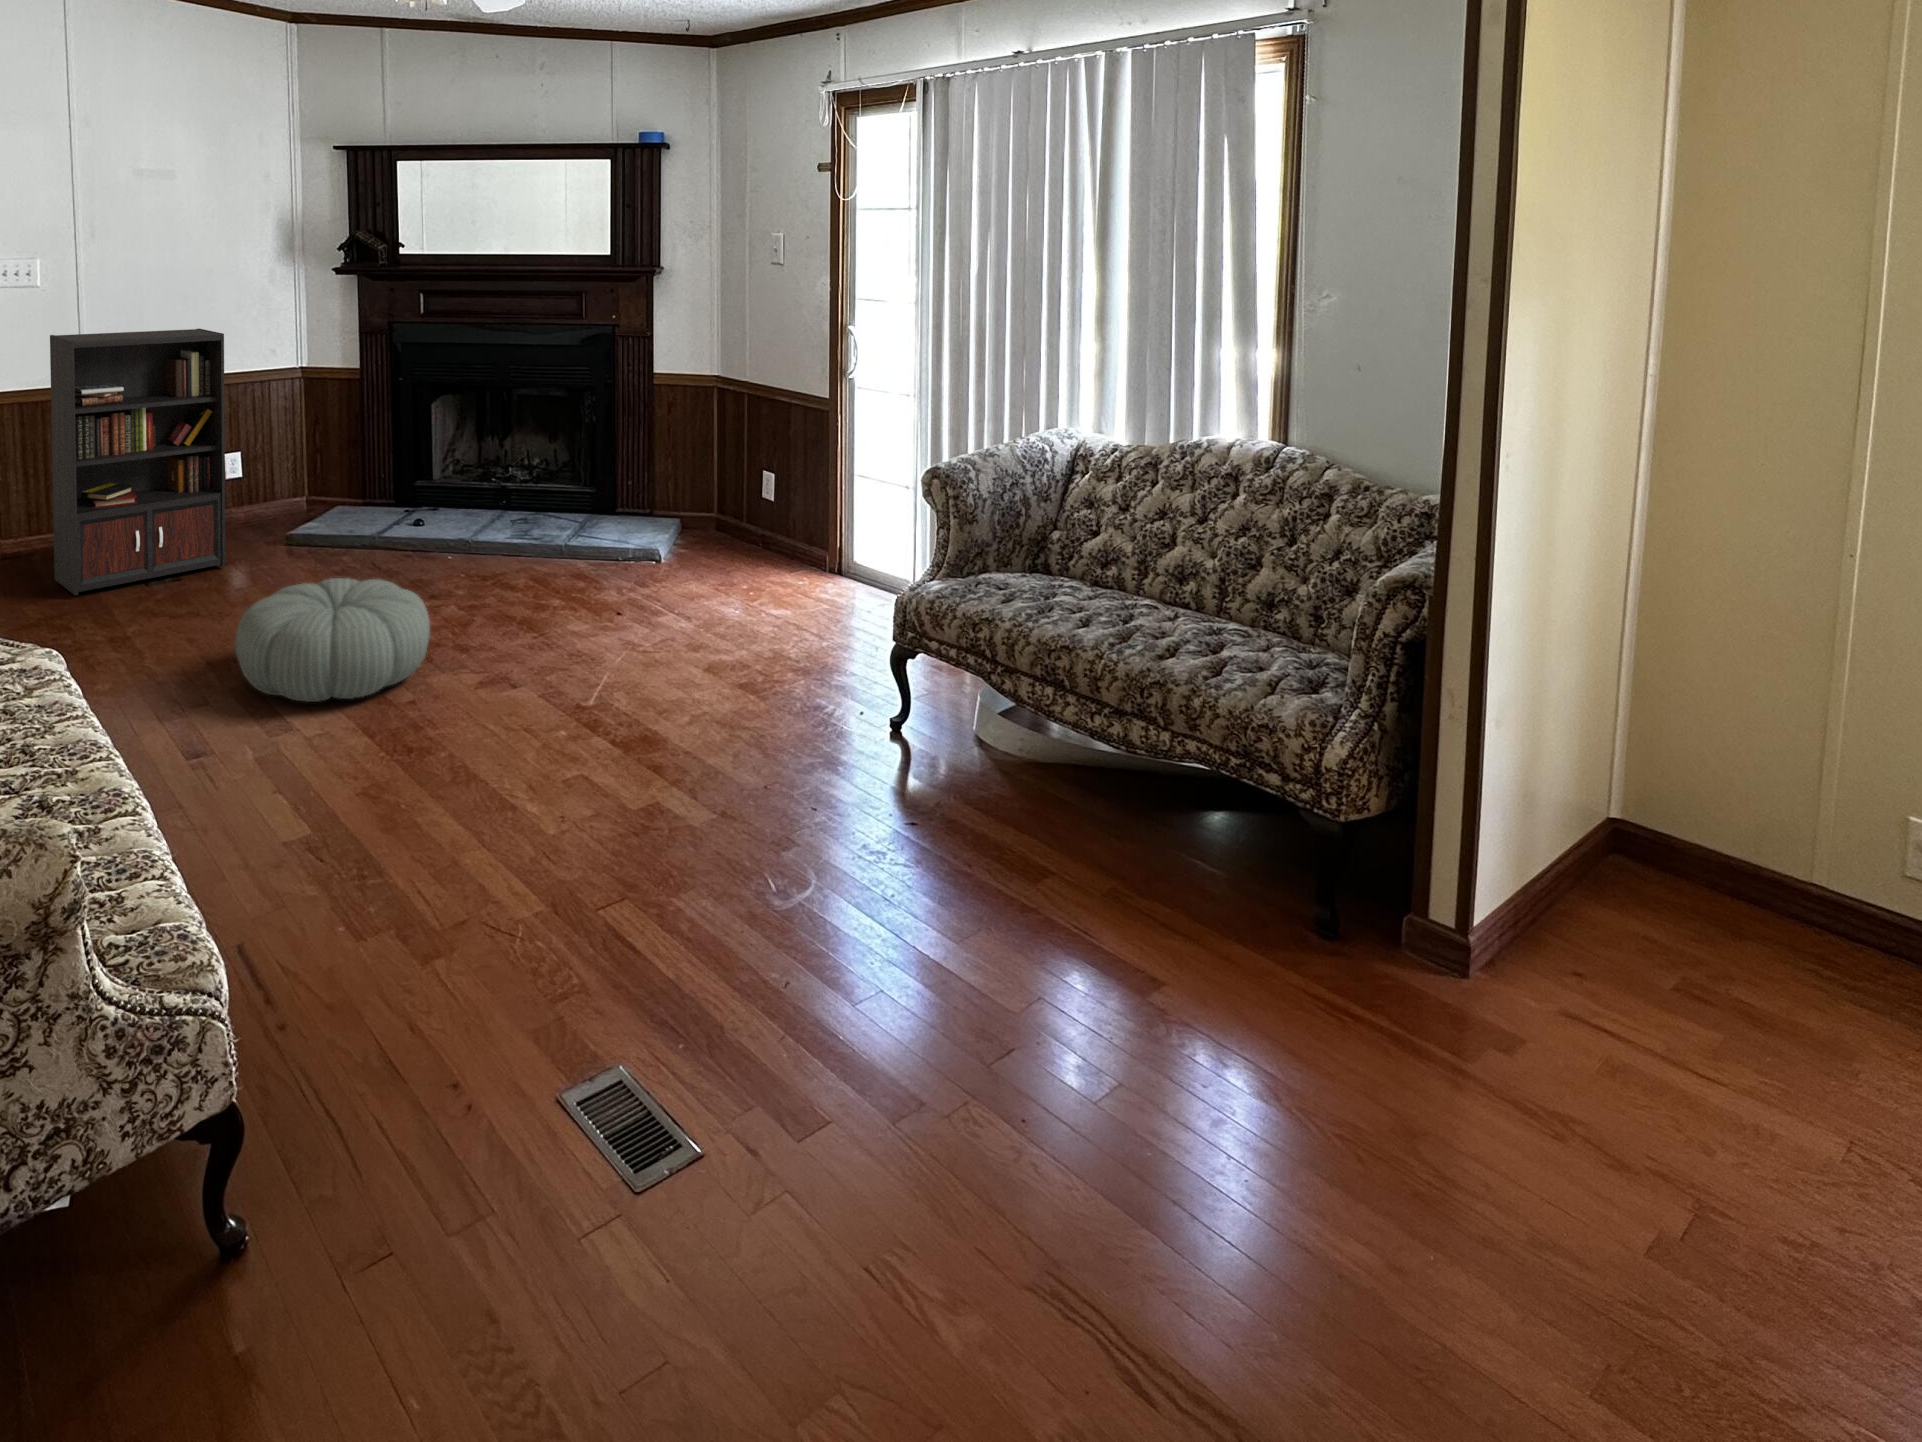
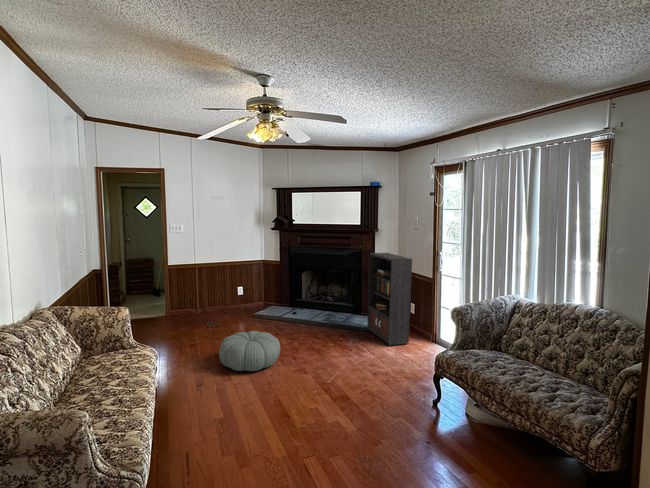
bookcase: present [50,329,225,595] -> present [367,253,432,348]

